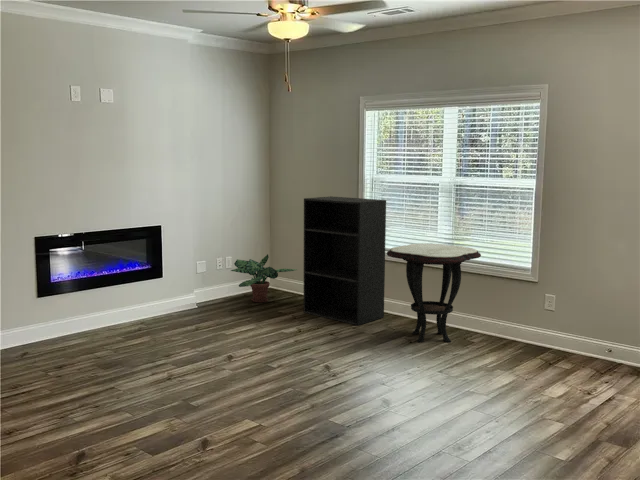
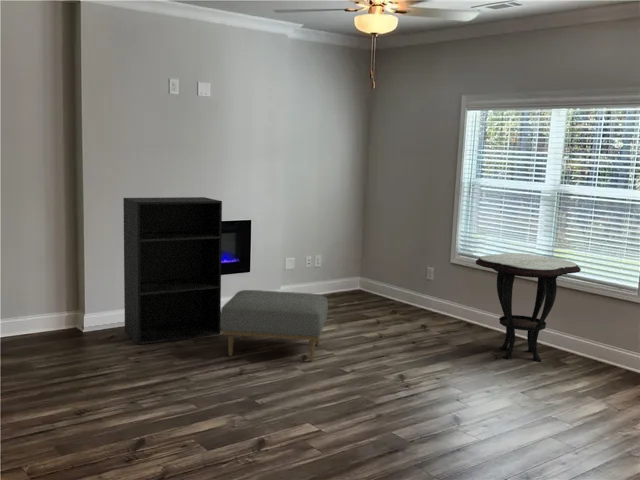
bookshelf: present [304,196,386,325] -> present [123,197,222,345]
potted plant: present [231,254,297,302] -> none [317,255,388,304]
ottoman: none [143,294,249,363] -> present [221,290,328,361]

